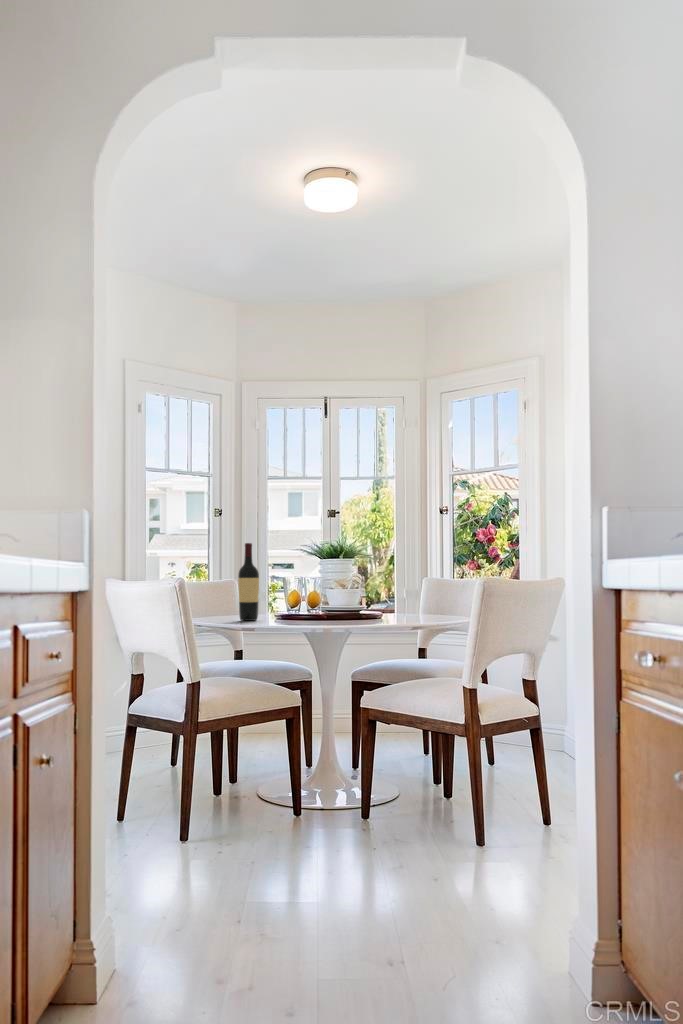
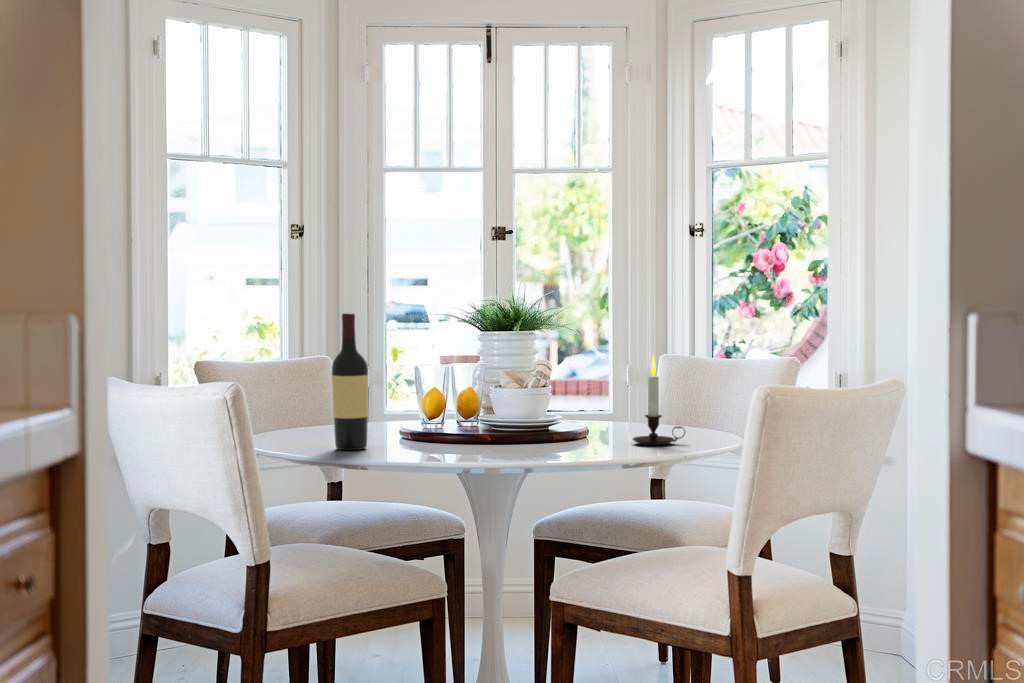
candle: none [408,567,439,619] -> present [633,354,685,445]

